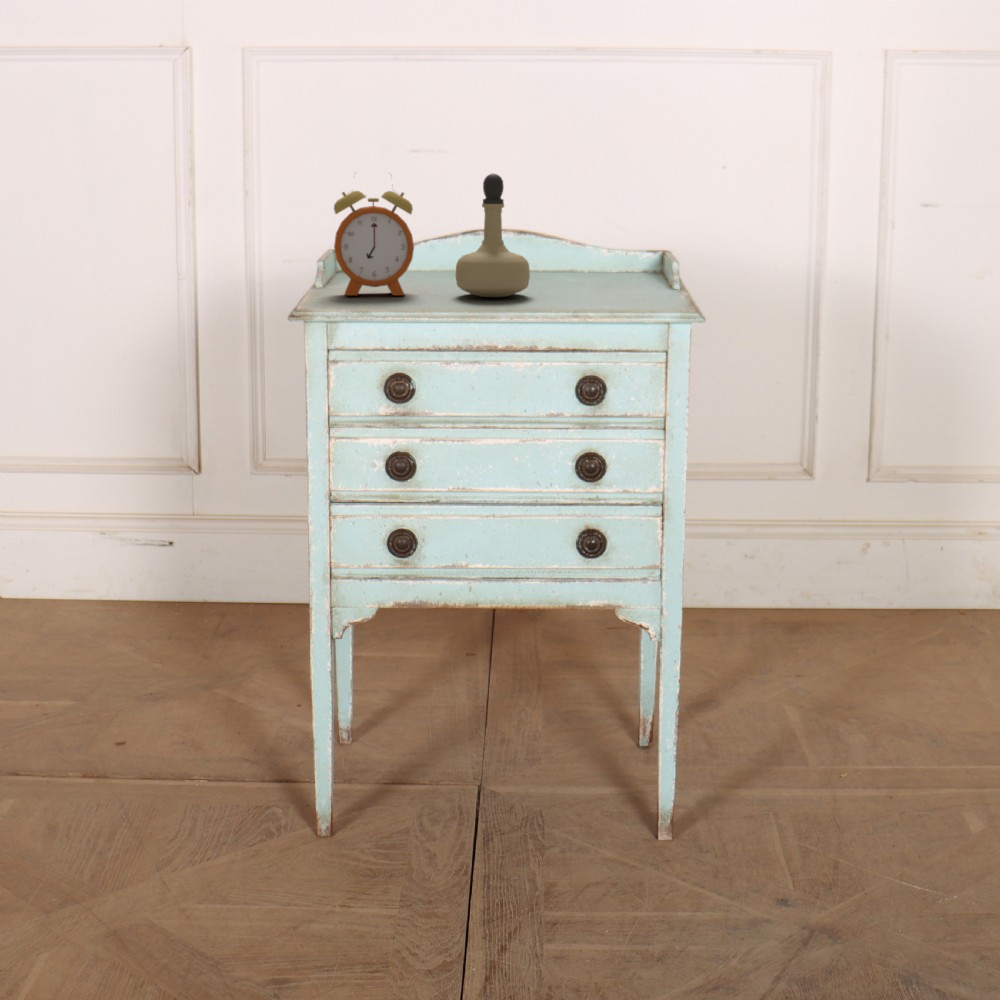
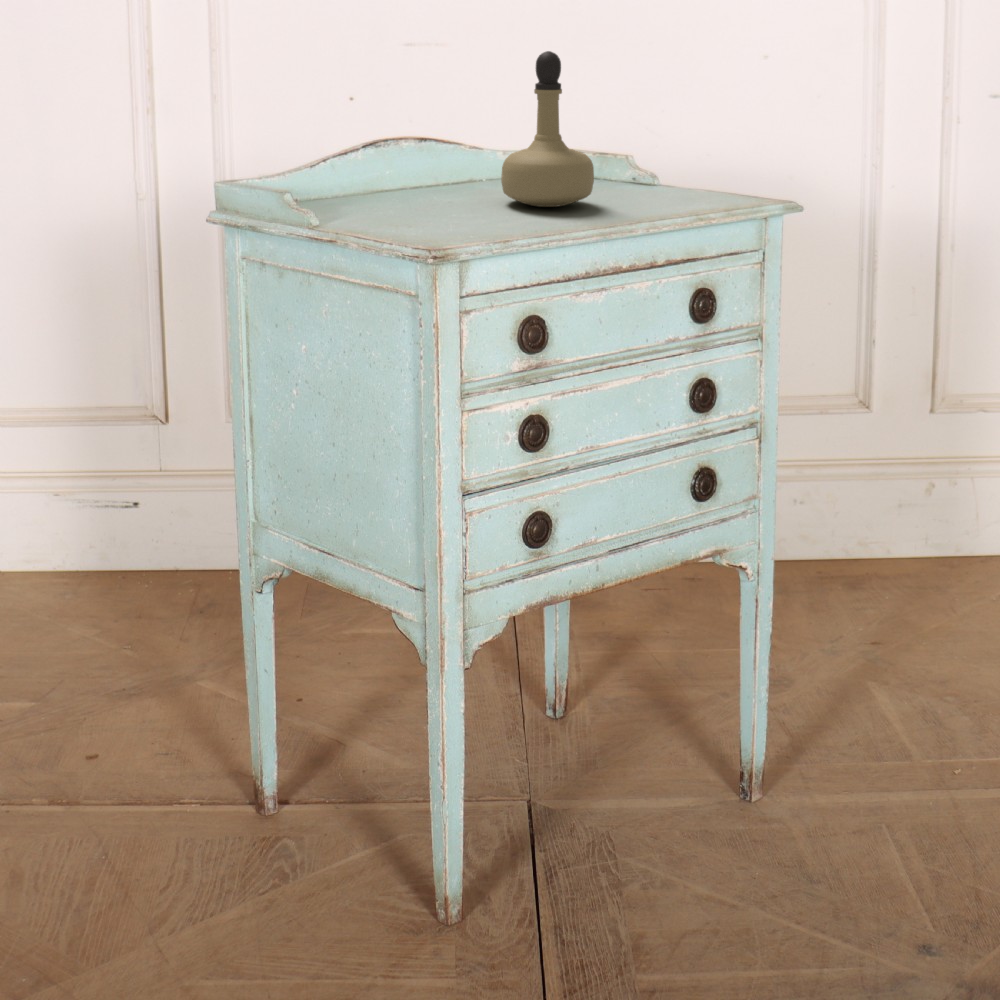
alarm clock: present [334,191,414,295] -> none [367,56,472,222]

